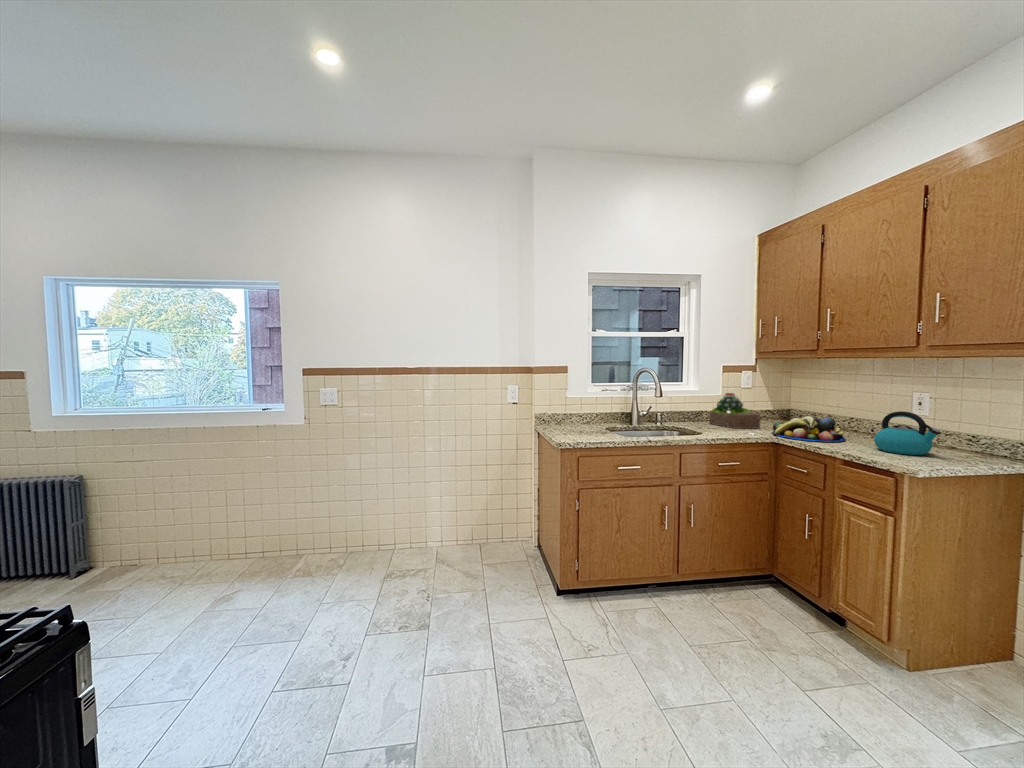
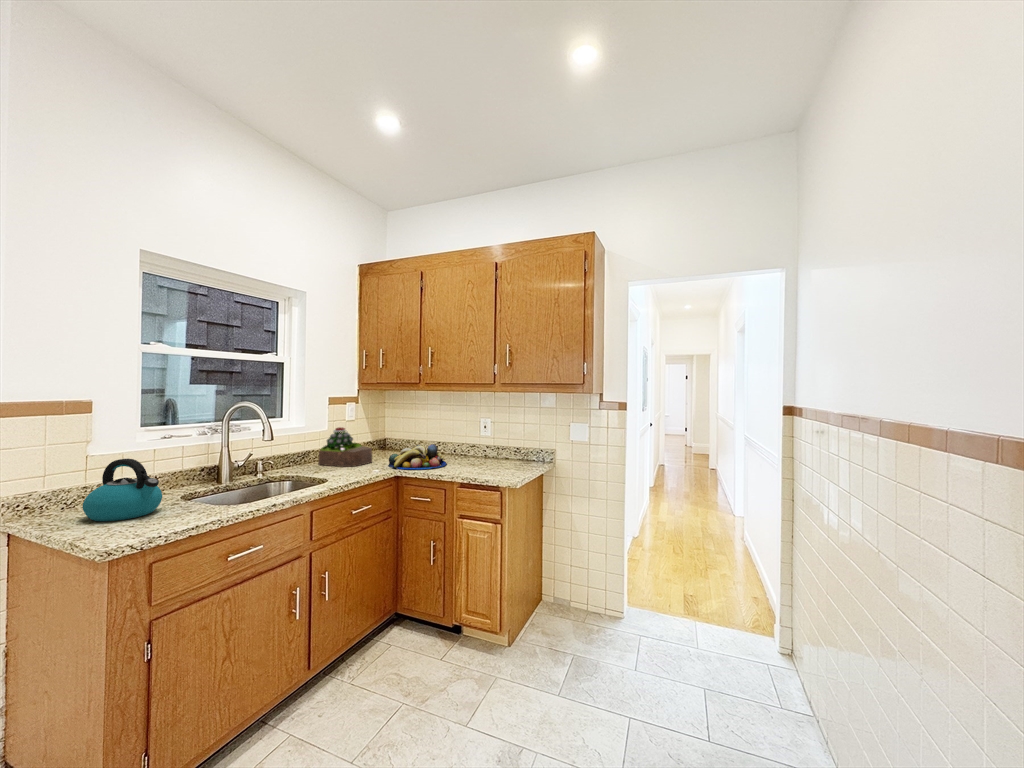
kettle: present [874,411,940,455] -> present [82,459,162,521]

